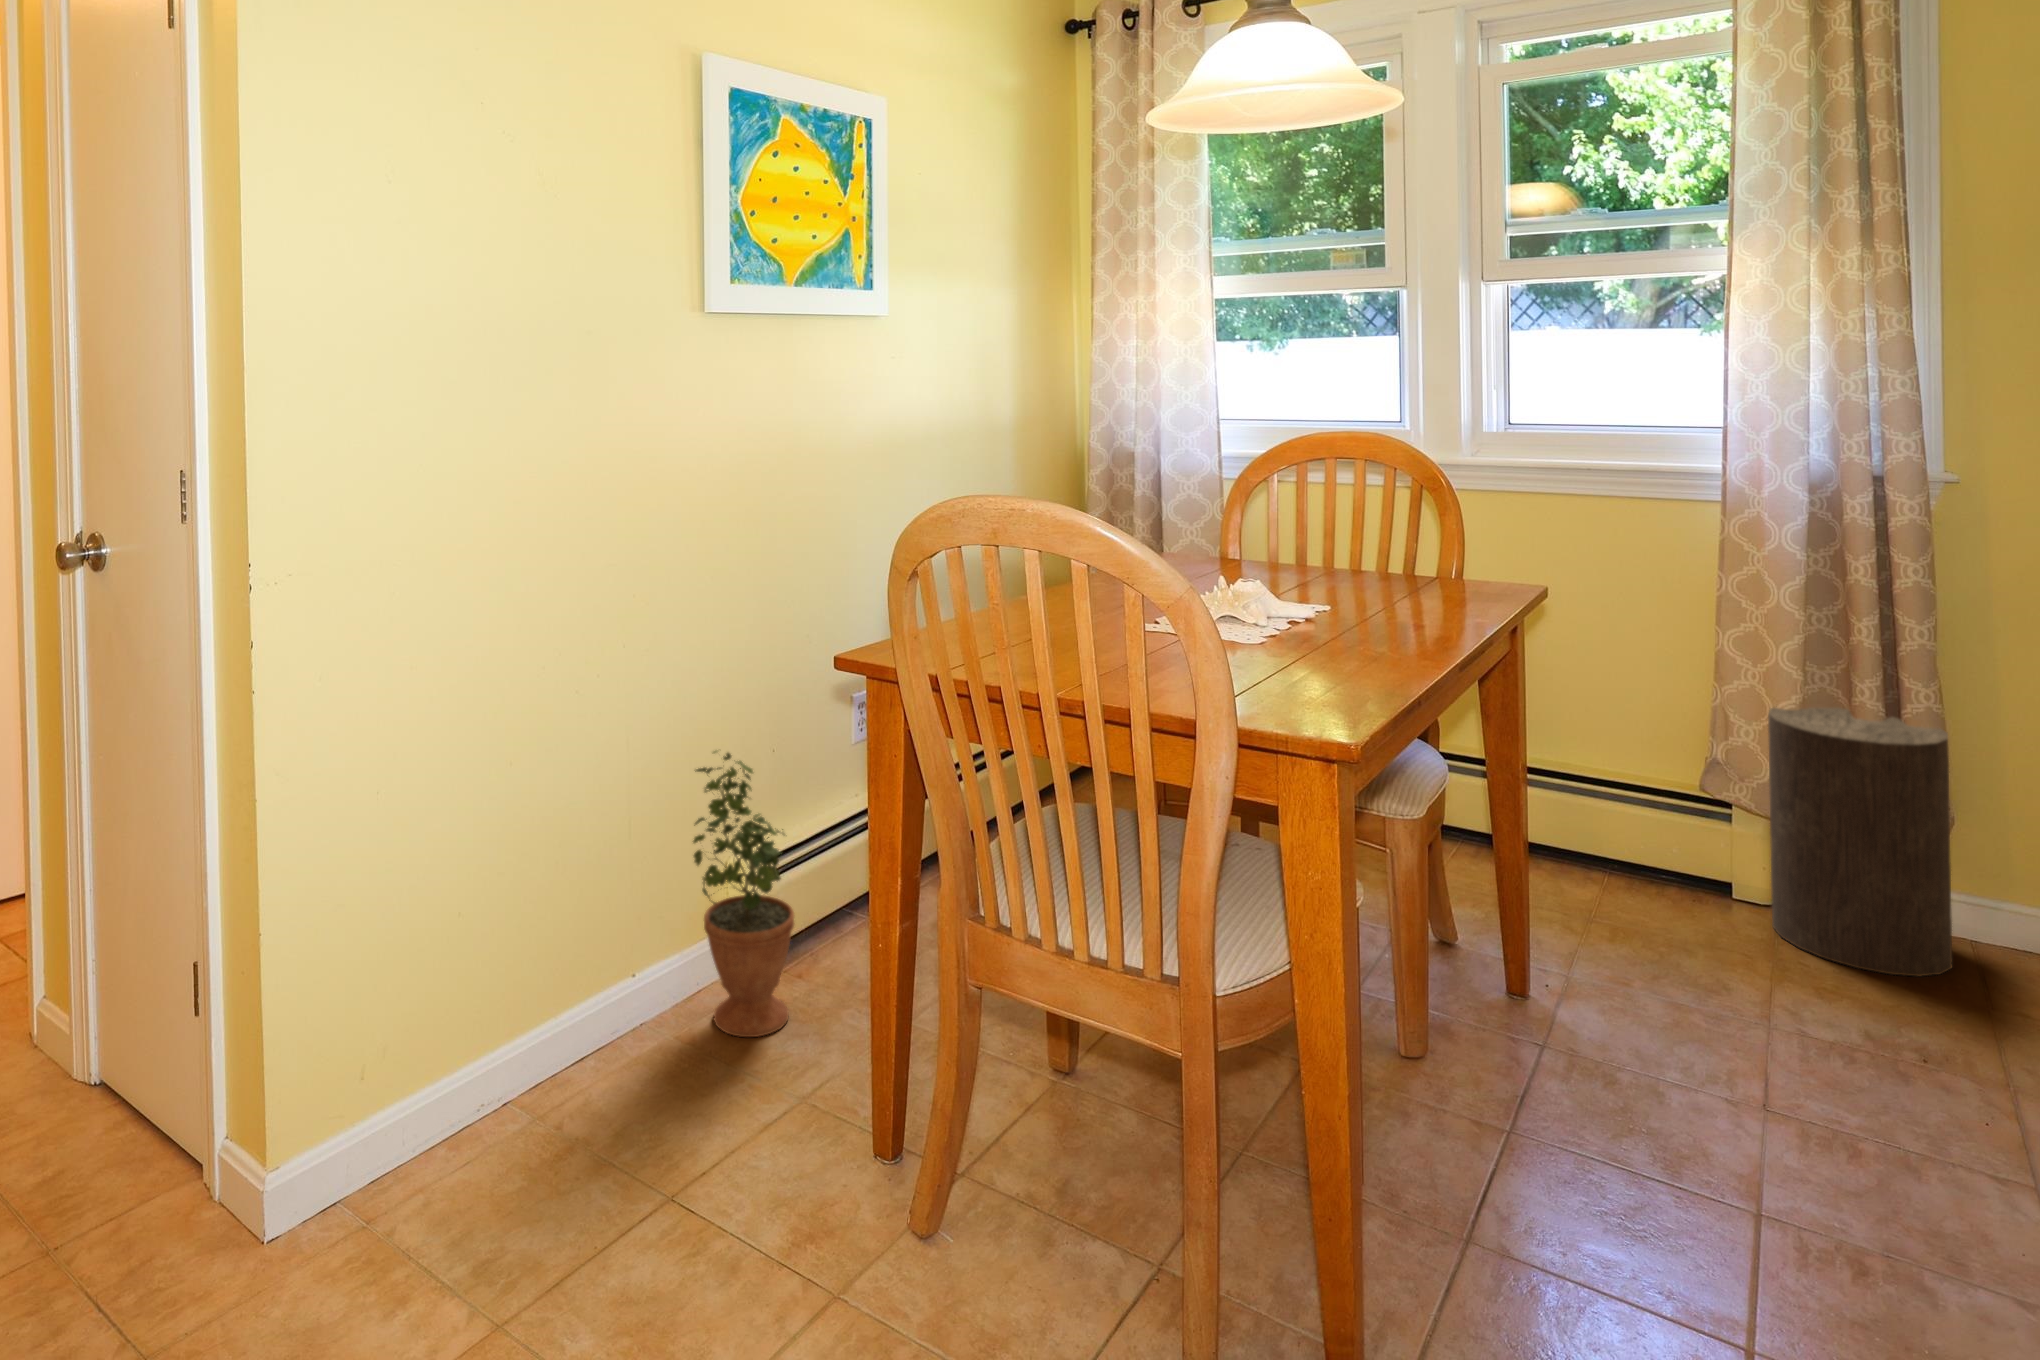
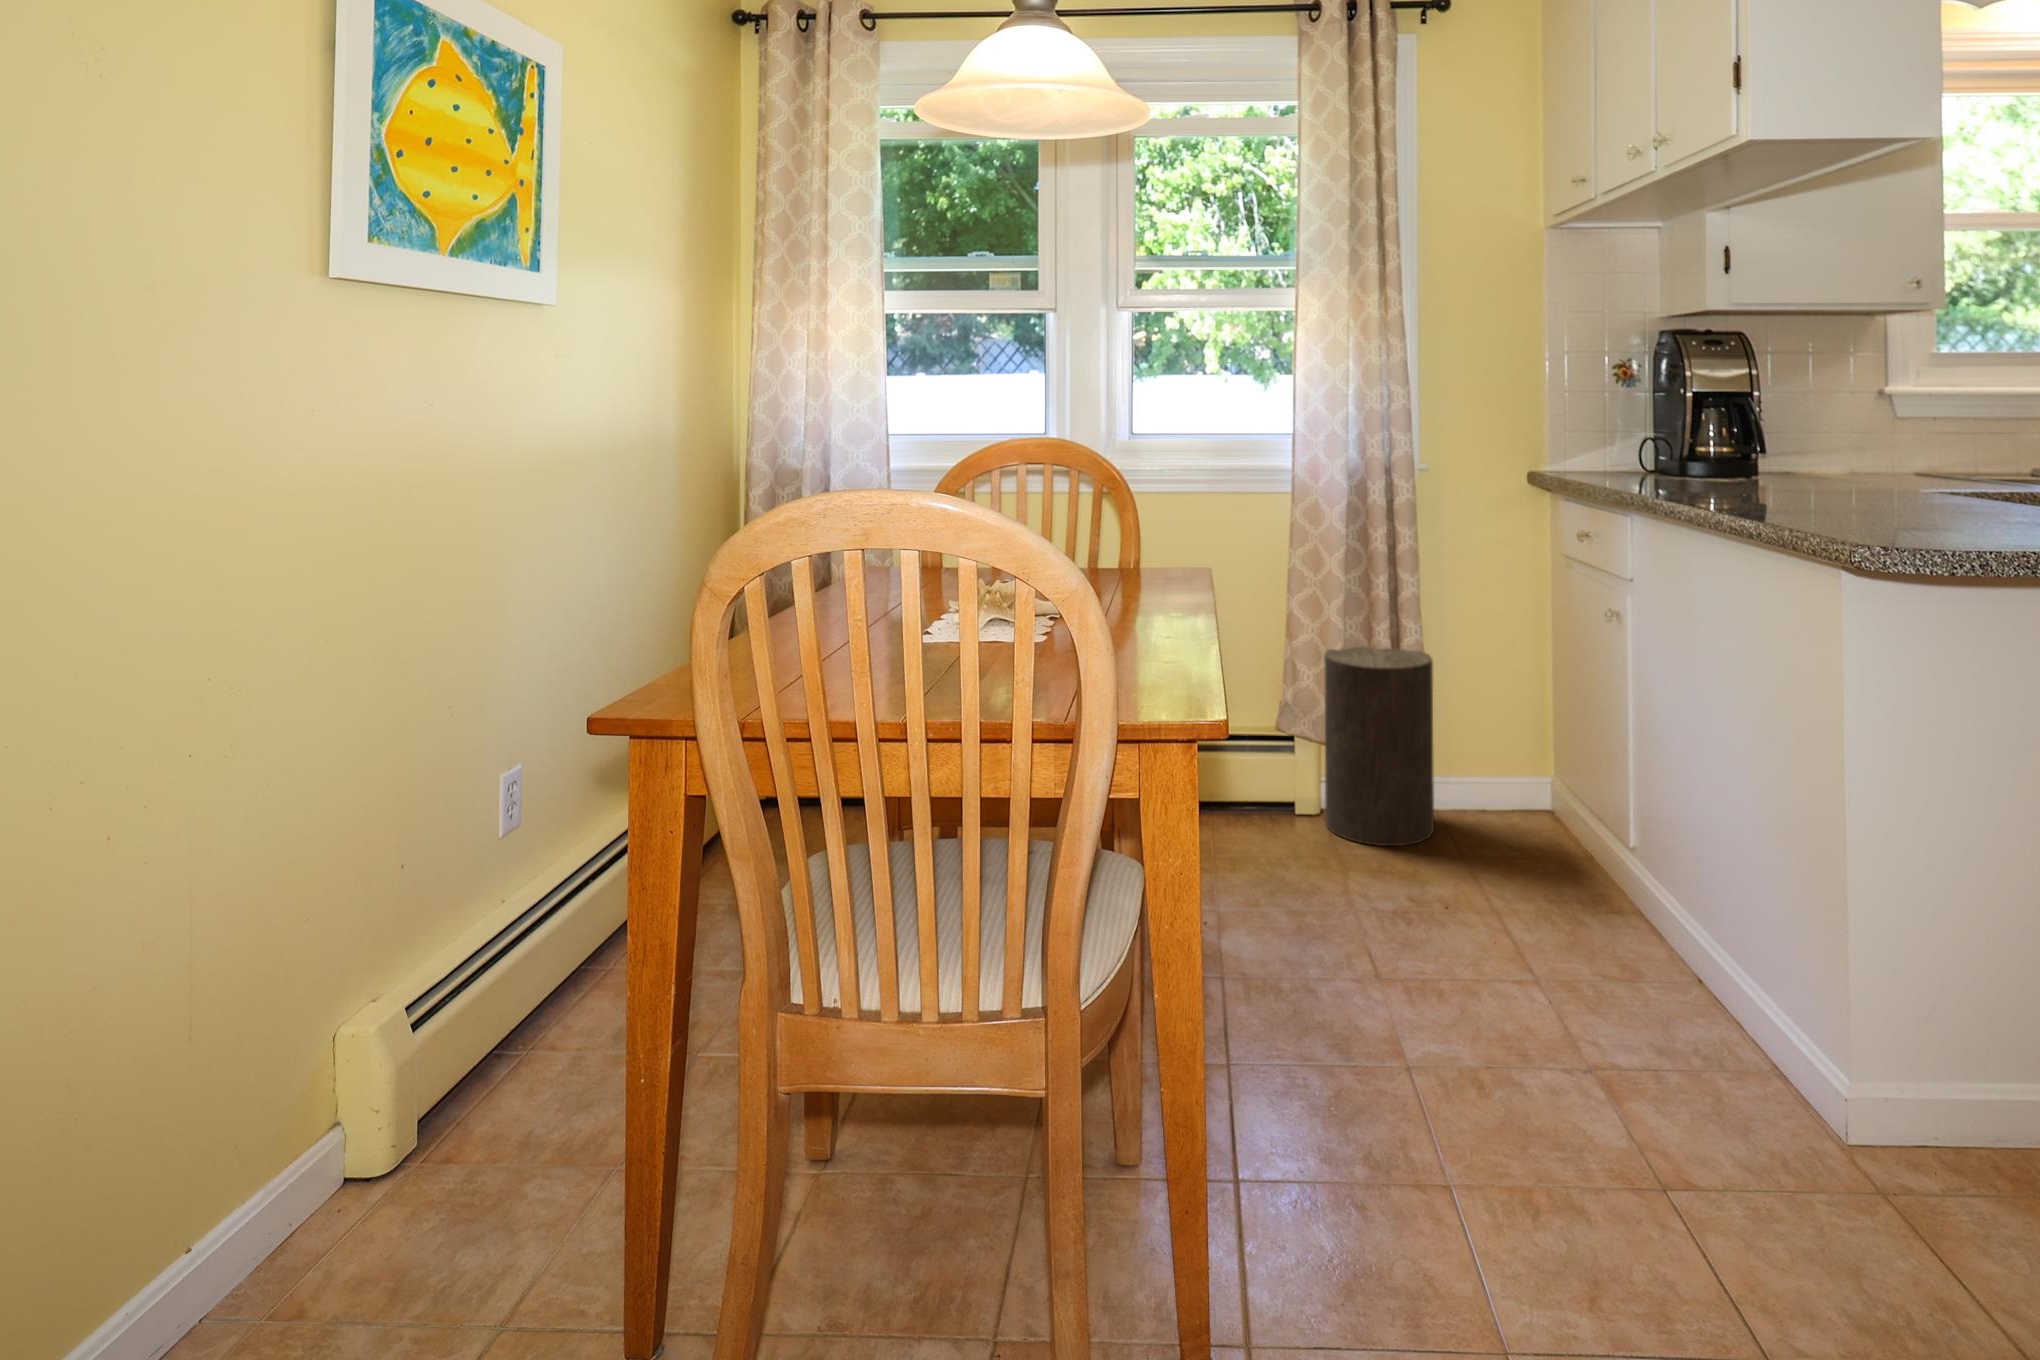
potted plant: present [693,751,795,1037] -> none [299,873,460,1274]

